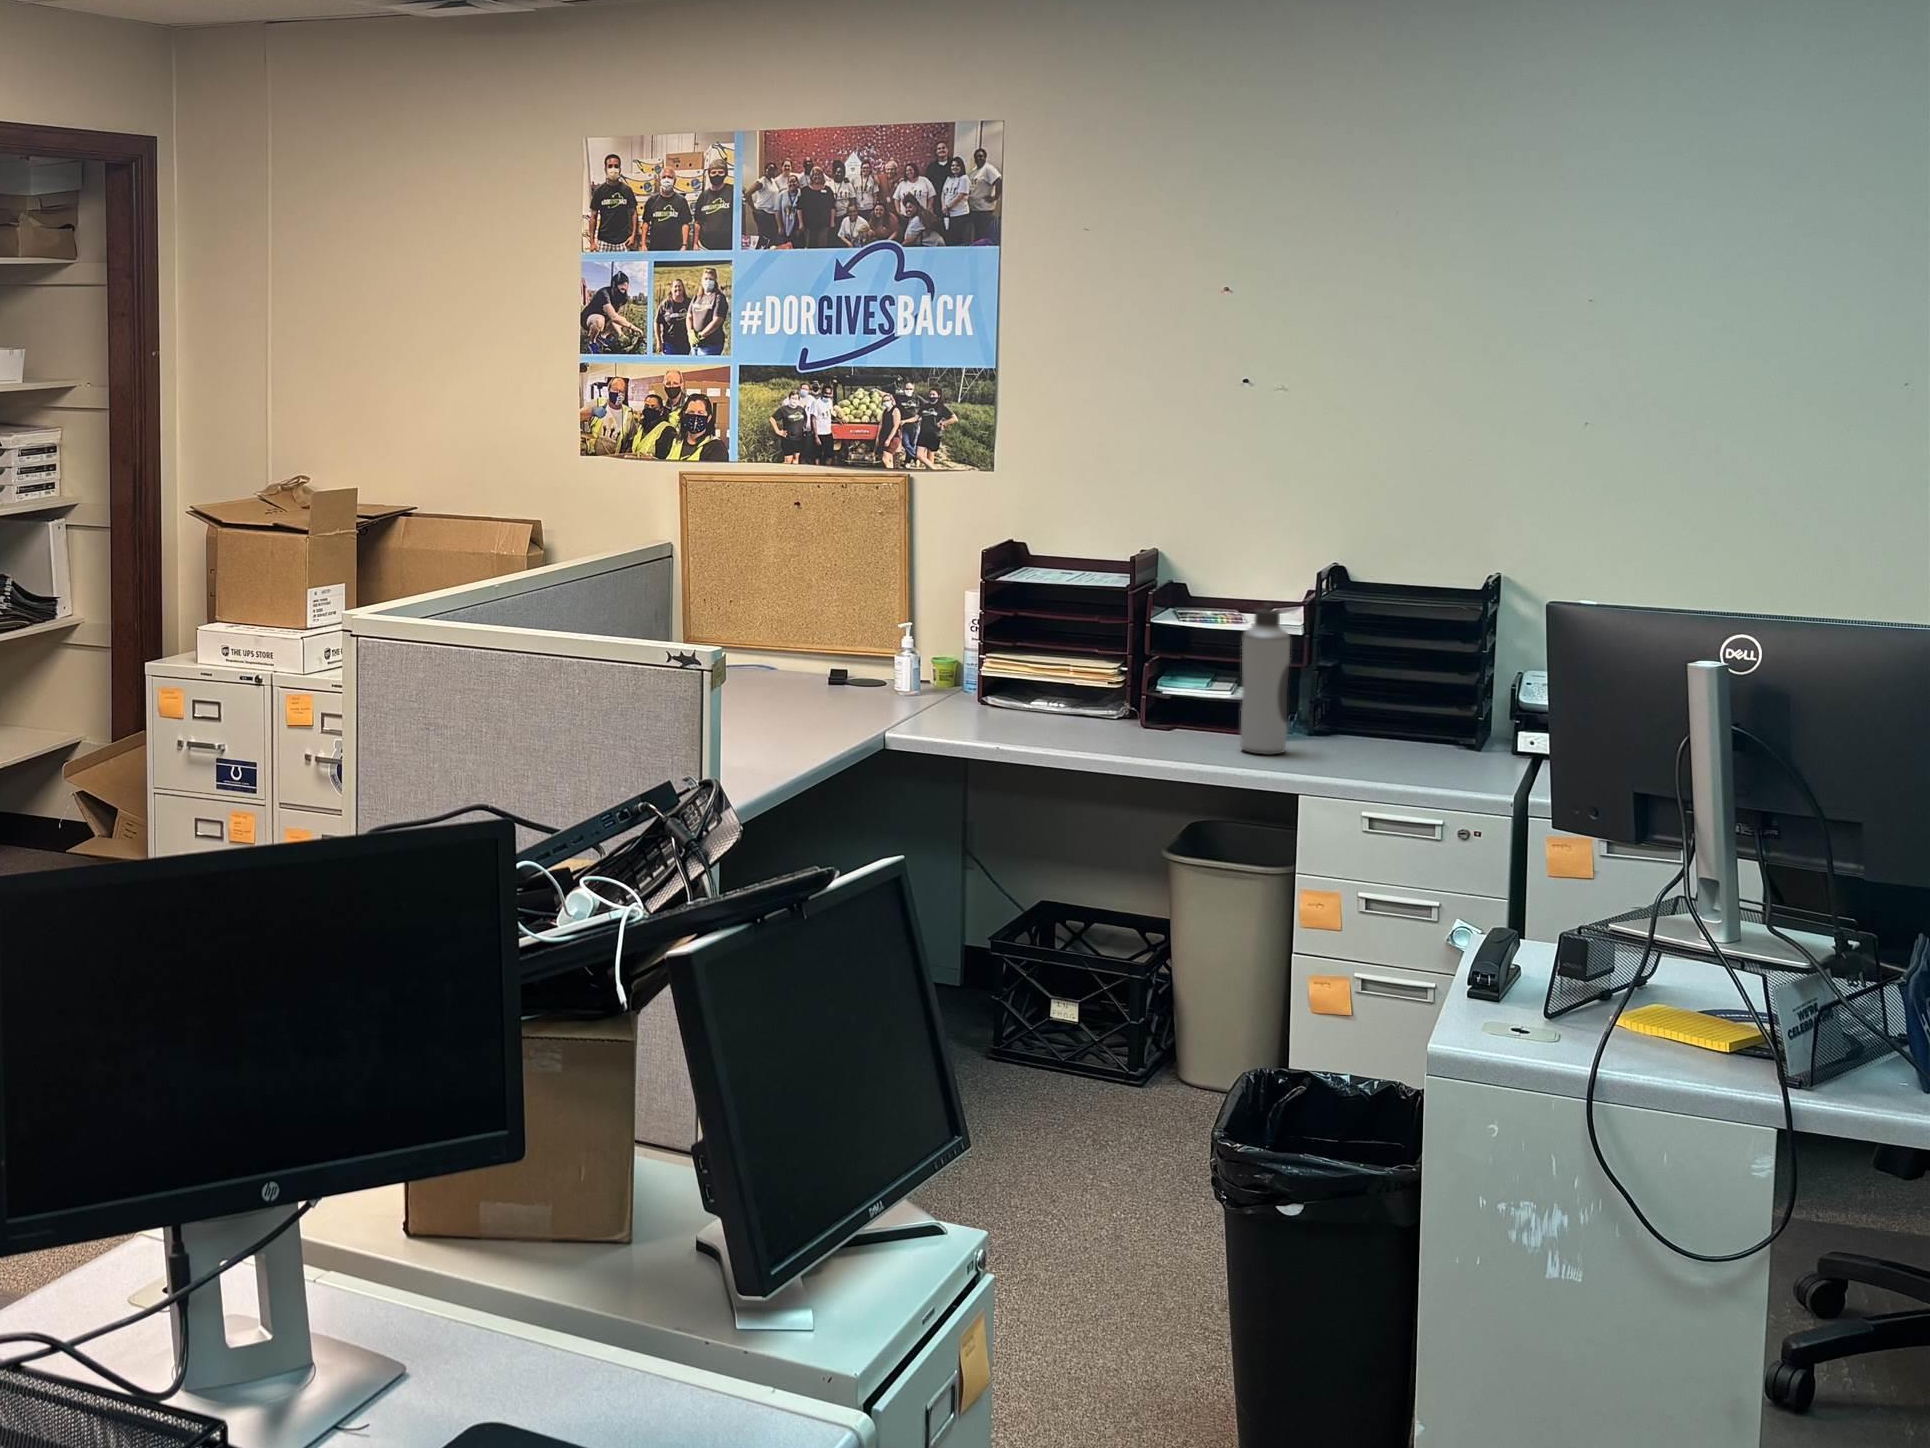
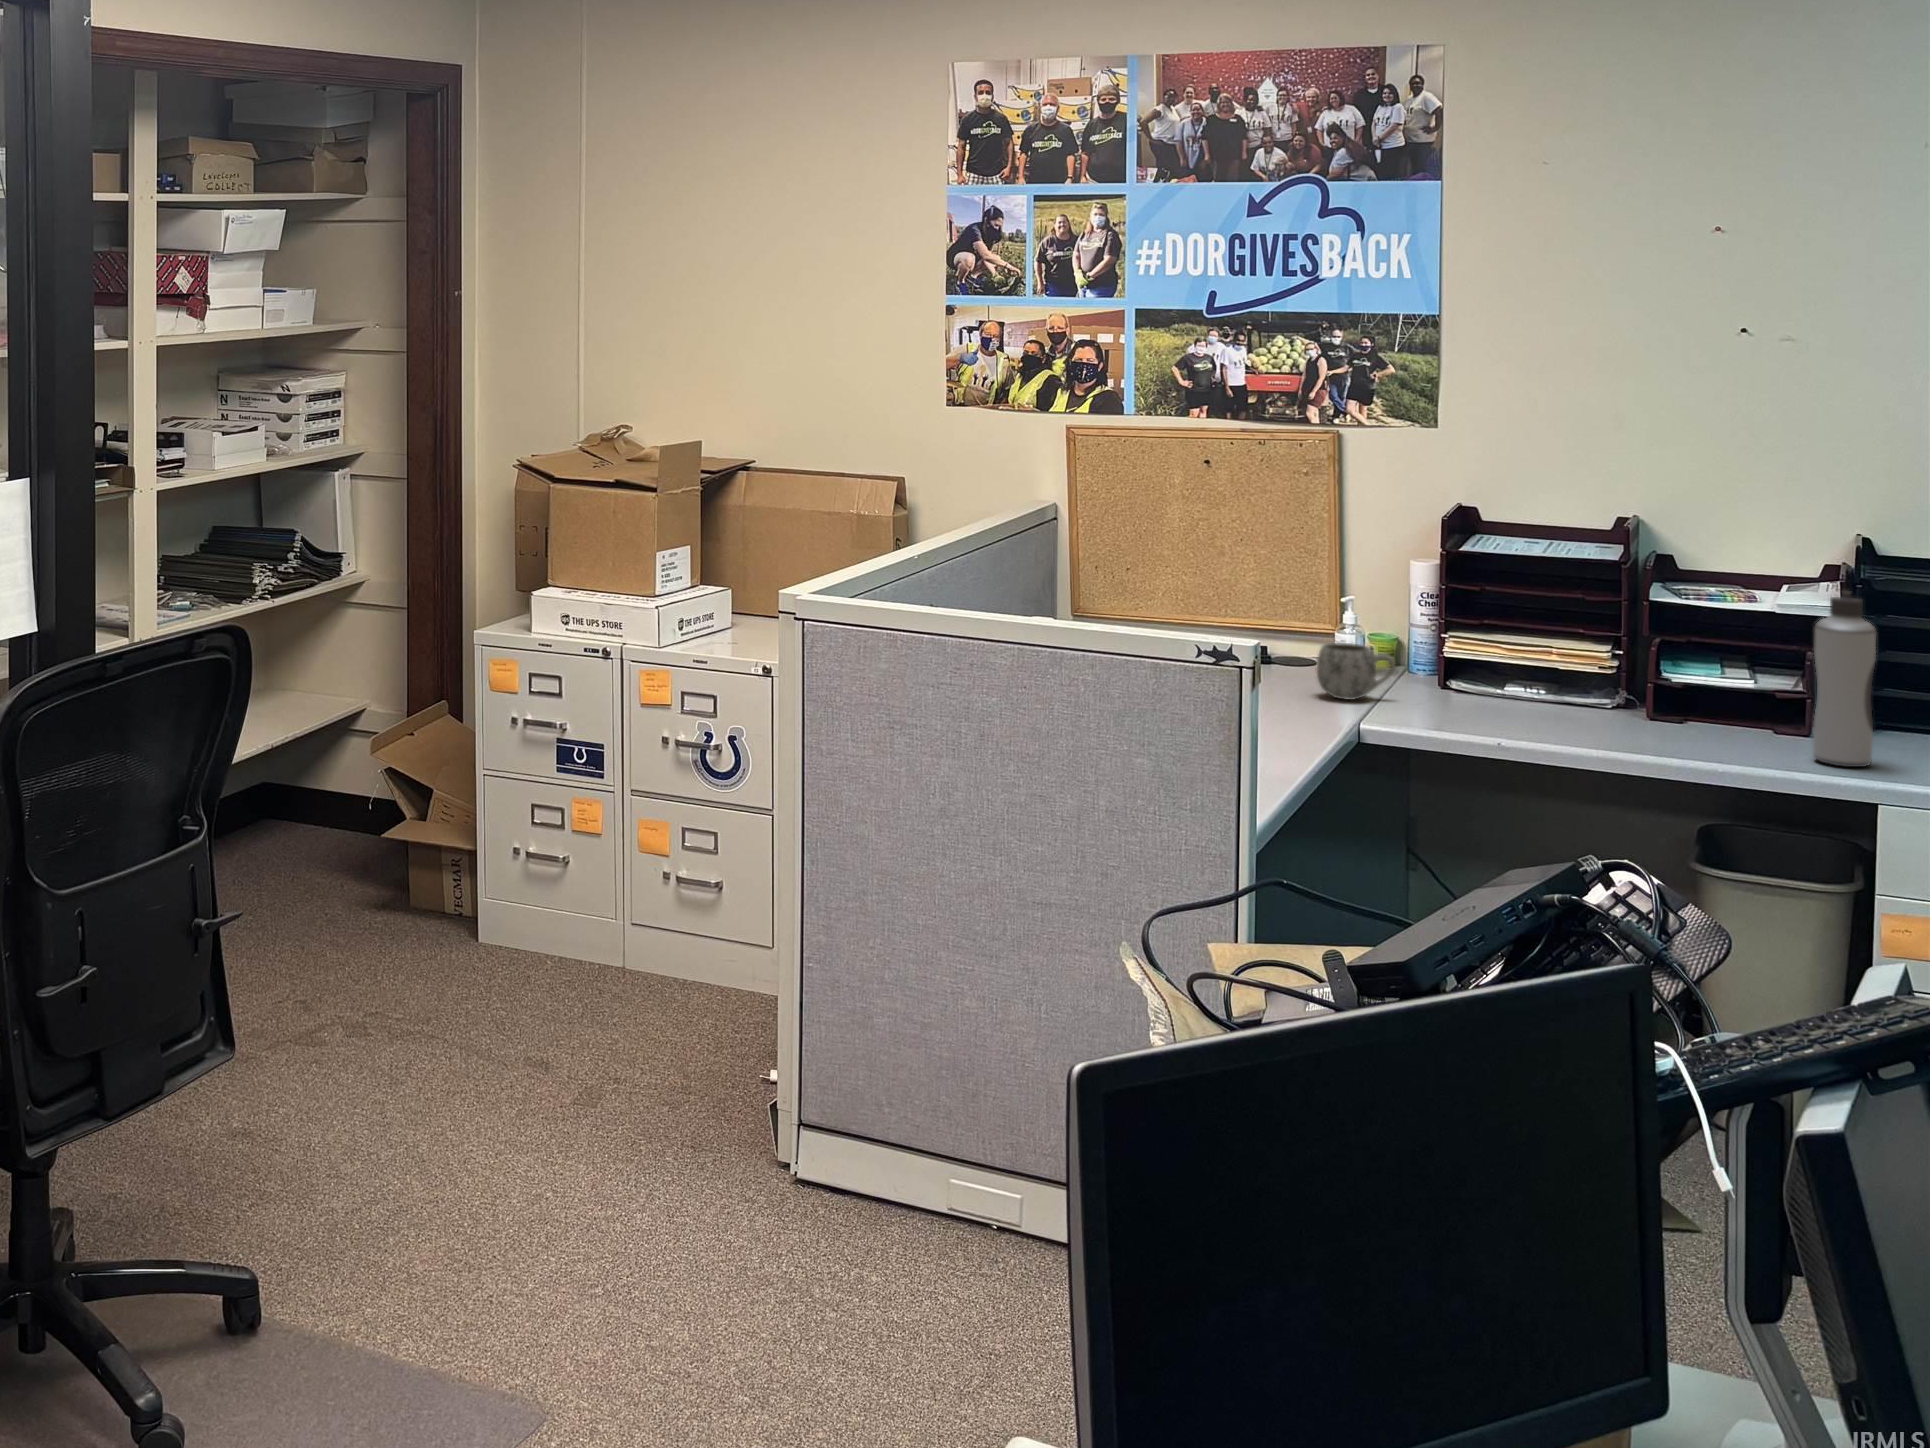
mug: none [862,659,928,708] -> present [1317,643,1396,700]

